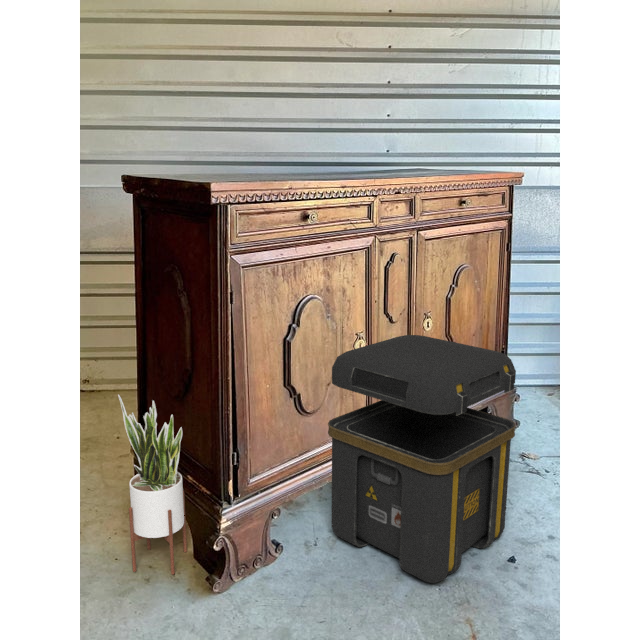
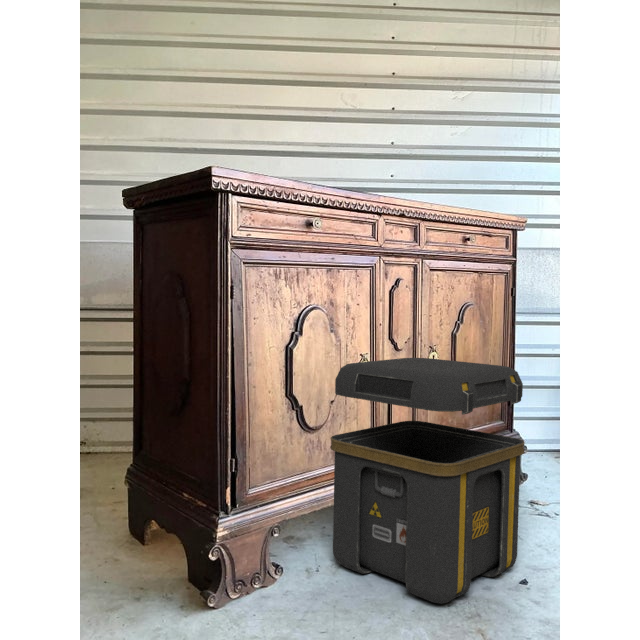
potted plant: present [118,395,187,575] -> none [117,398,181,593]

